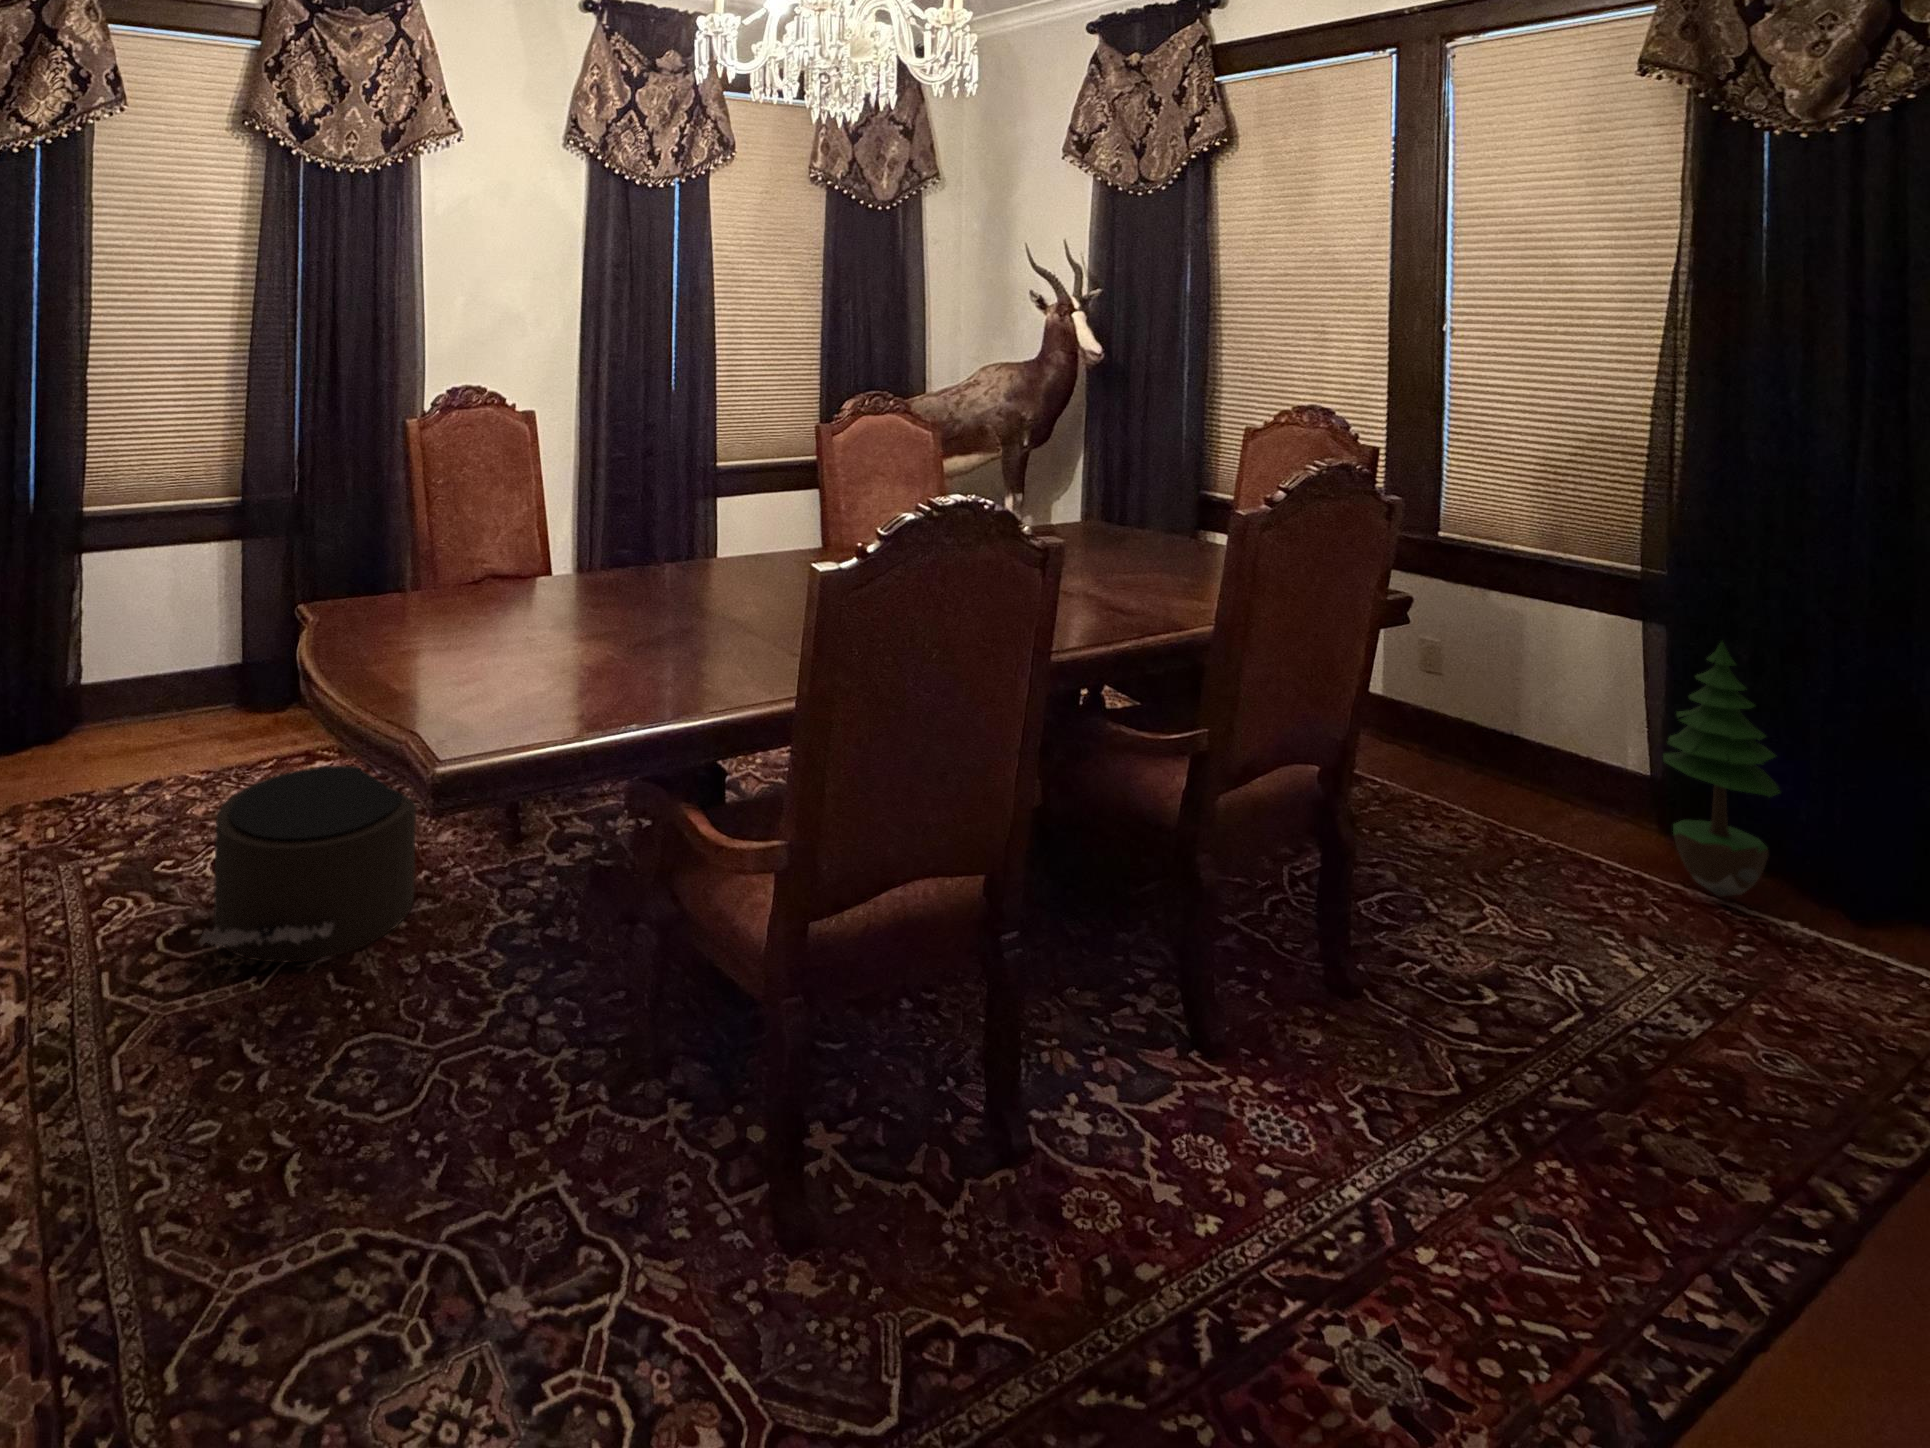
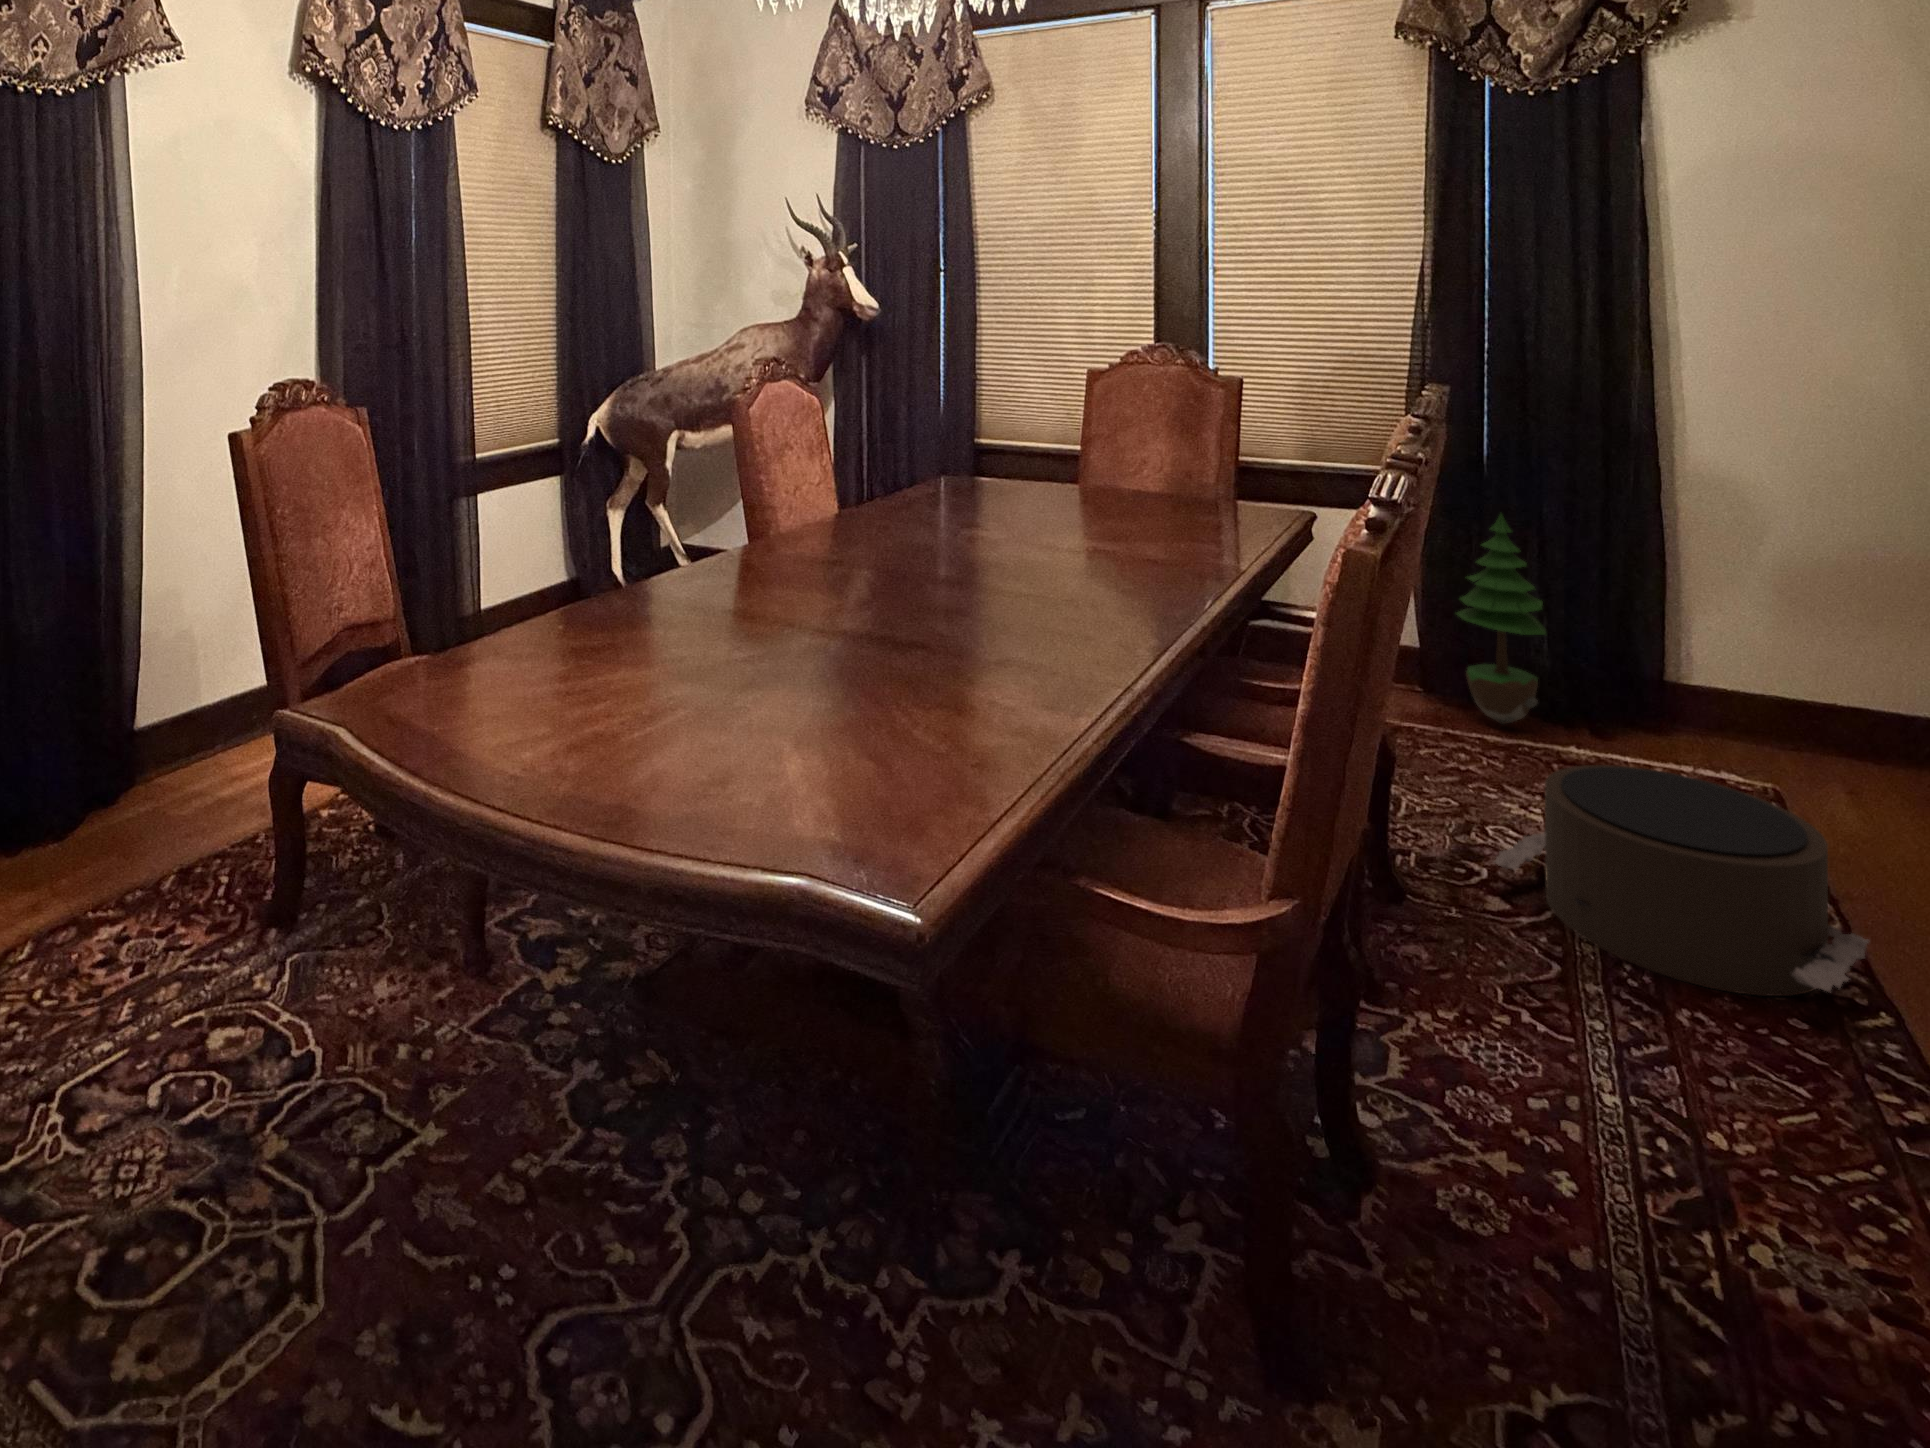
pouf: present [199,765,416,963] -> present [1494,765,1869,996]

